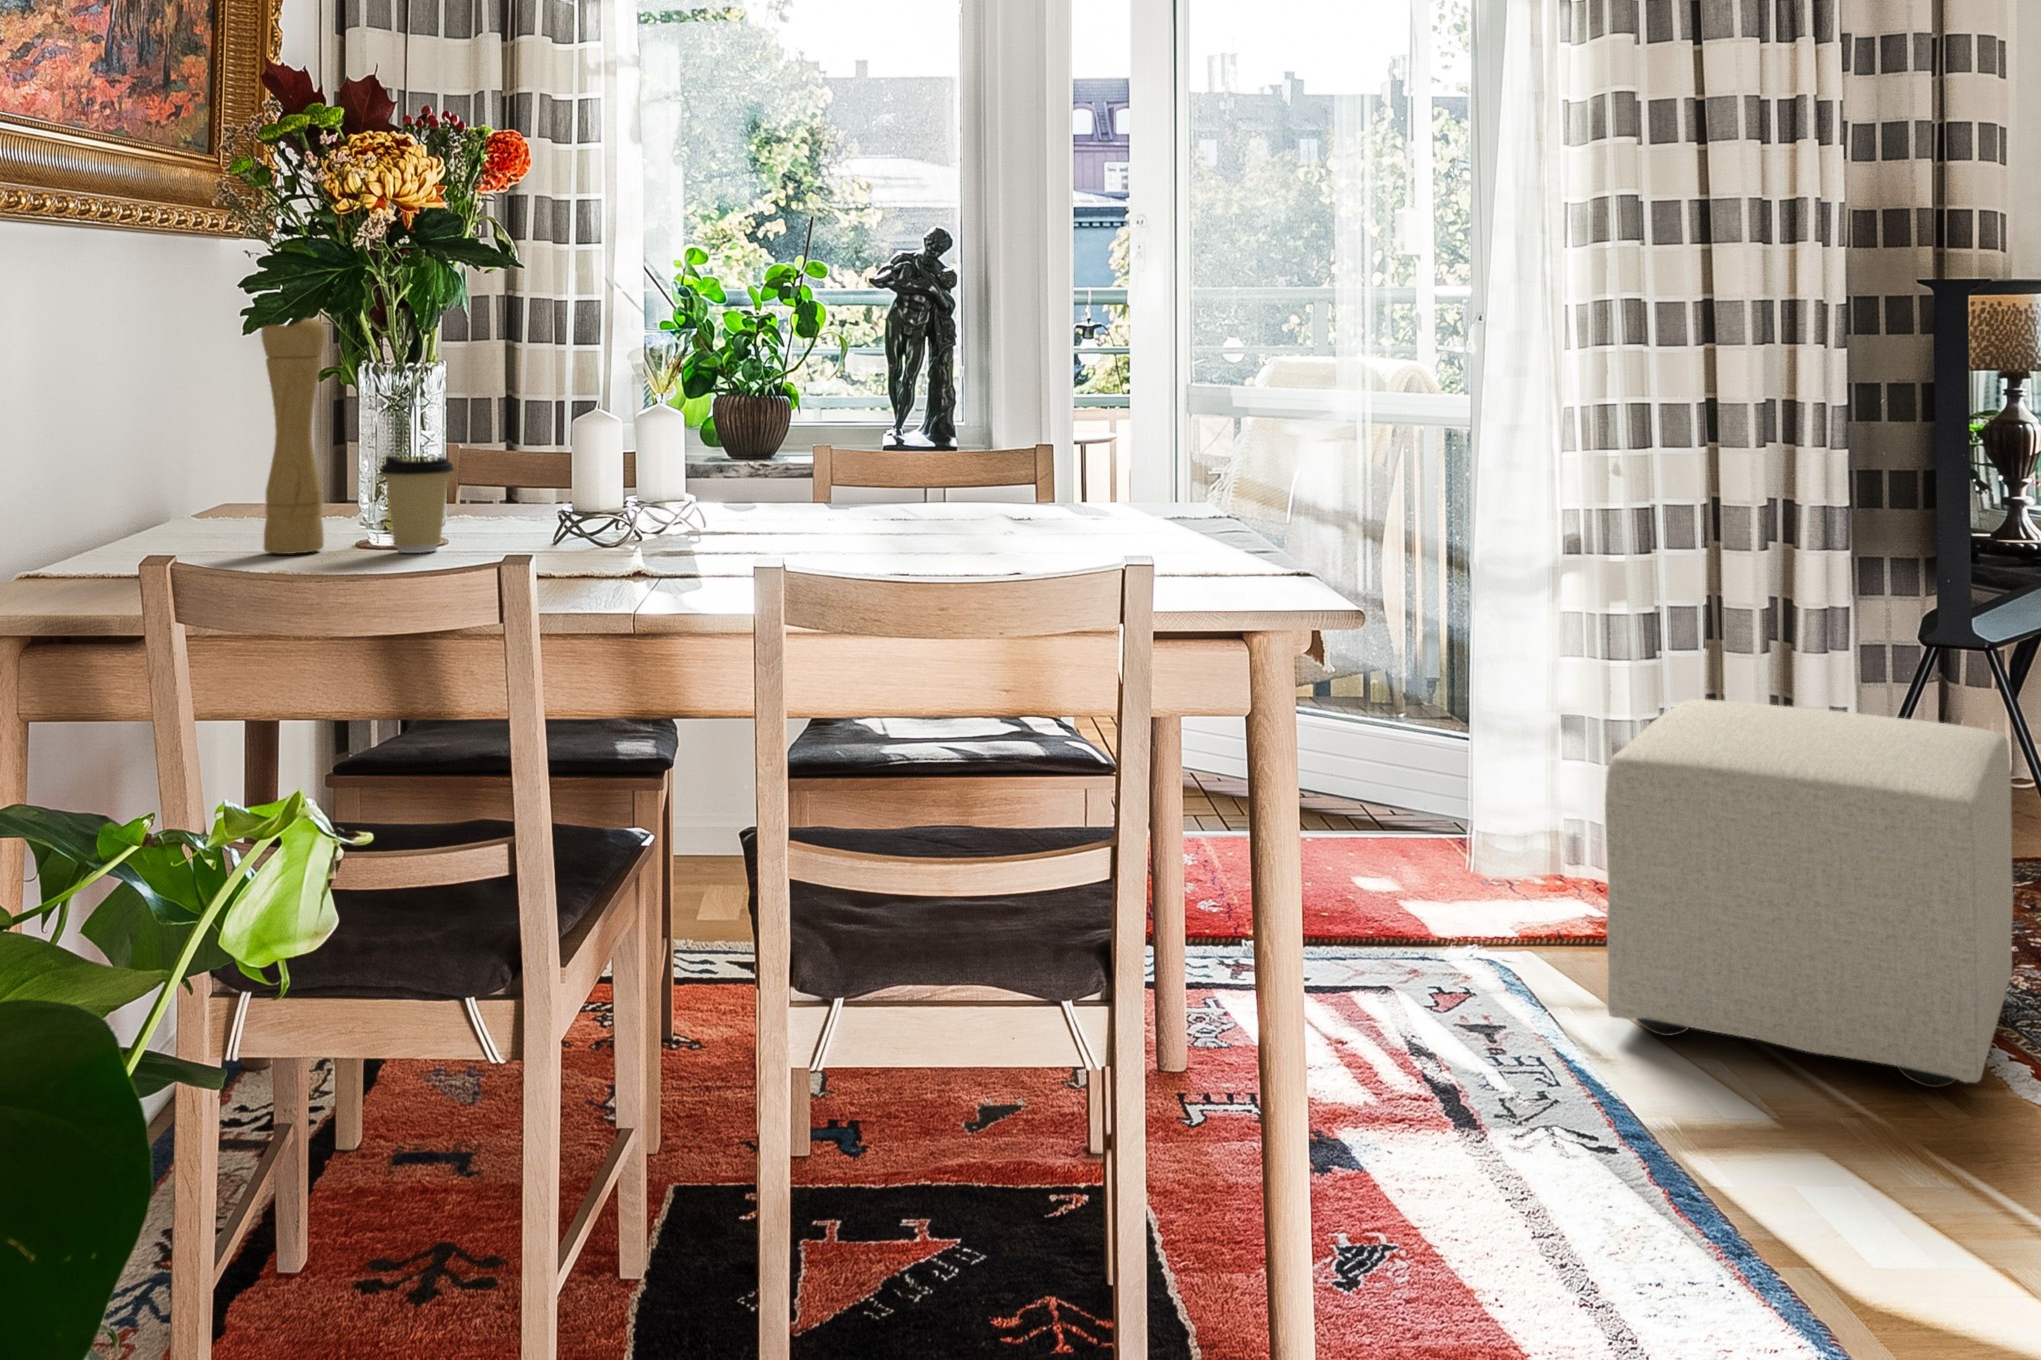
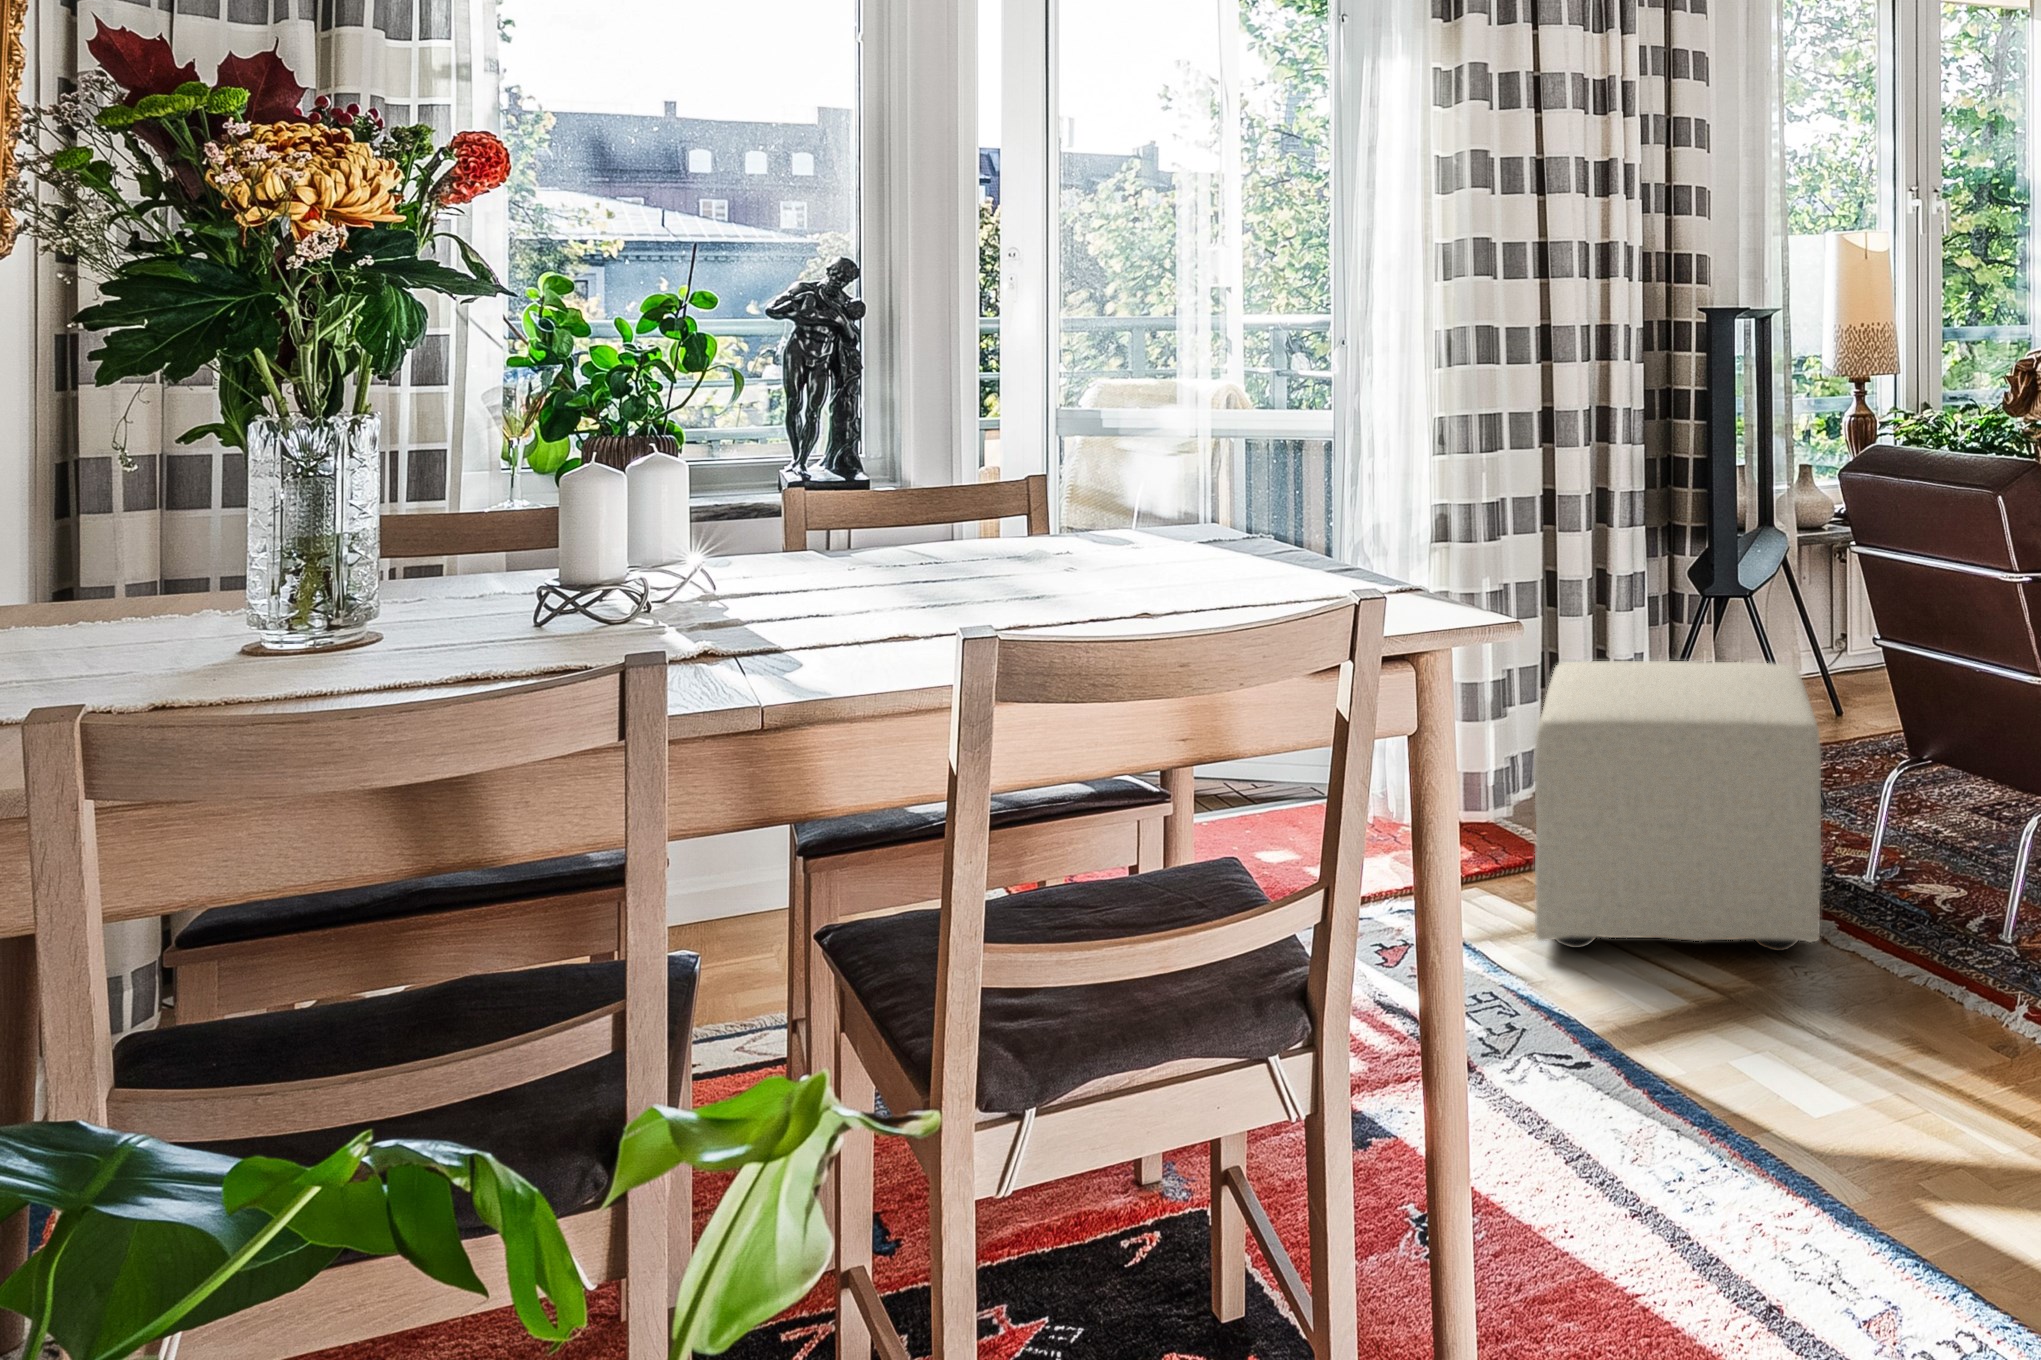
pepper mill: present [261,318,326,554] -> none [146,375,243,675]
coffee cup: present [381,456,454,553] -> none [330,537,434,658]

